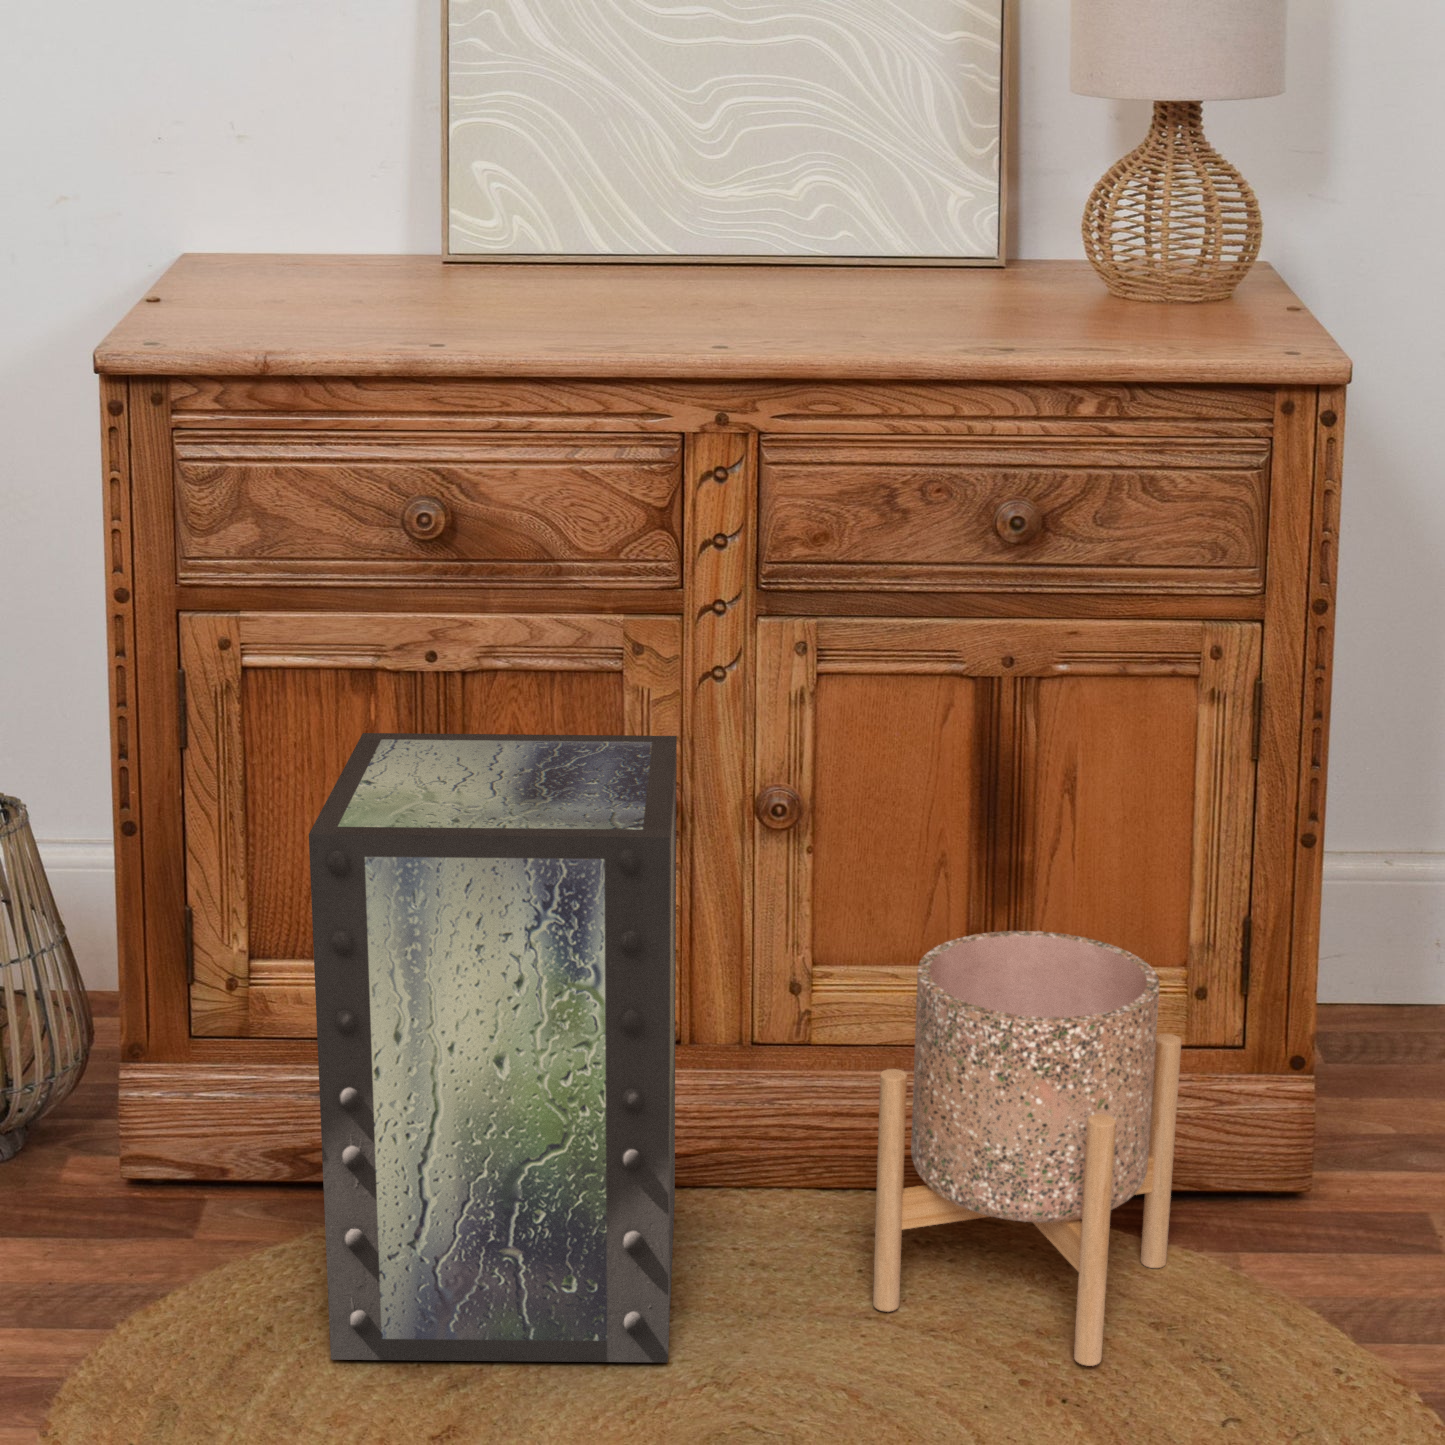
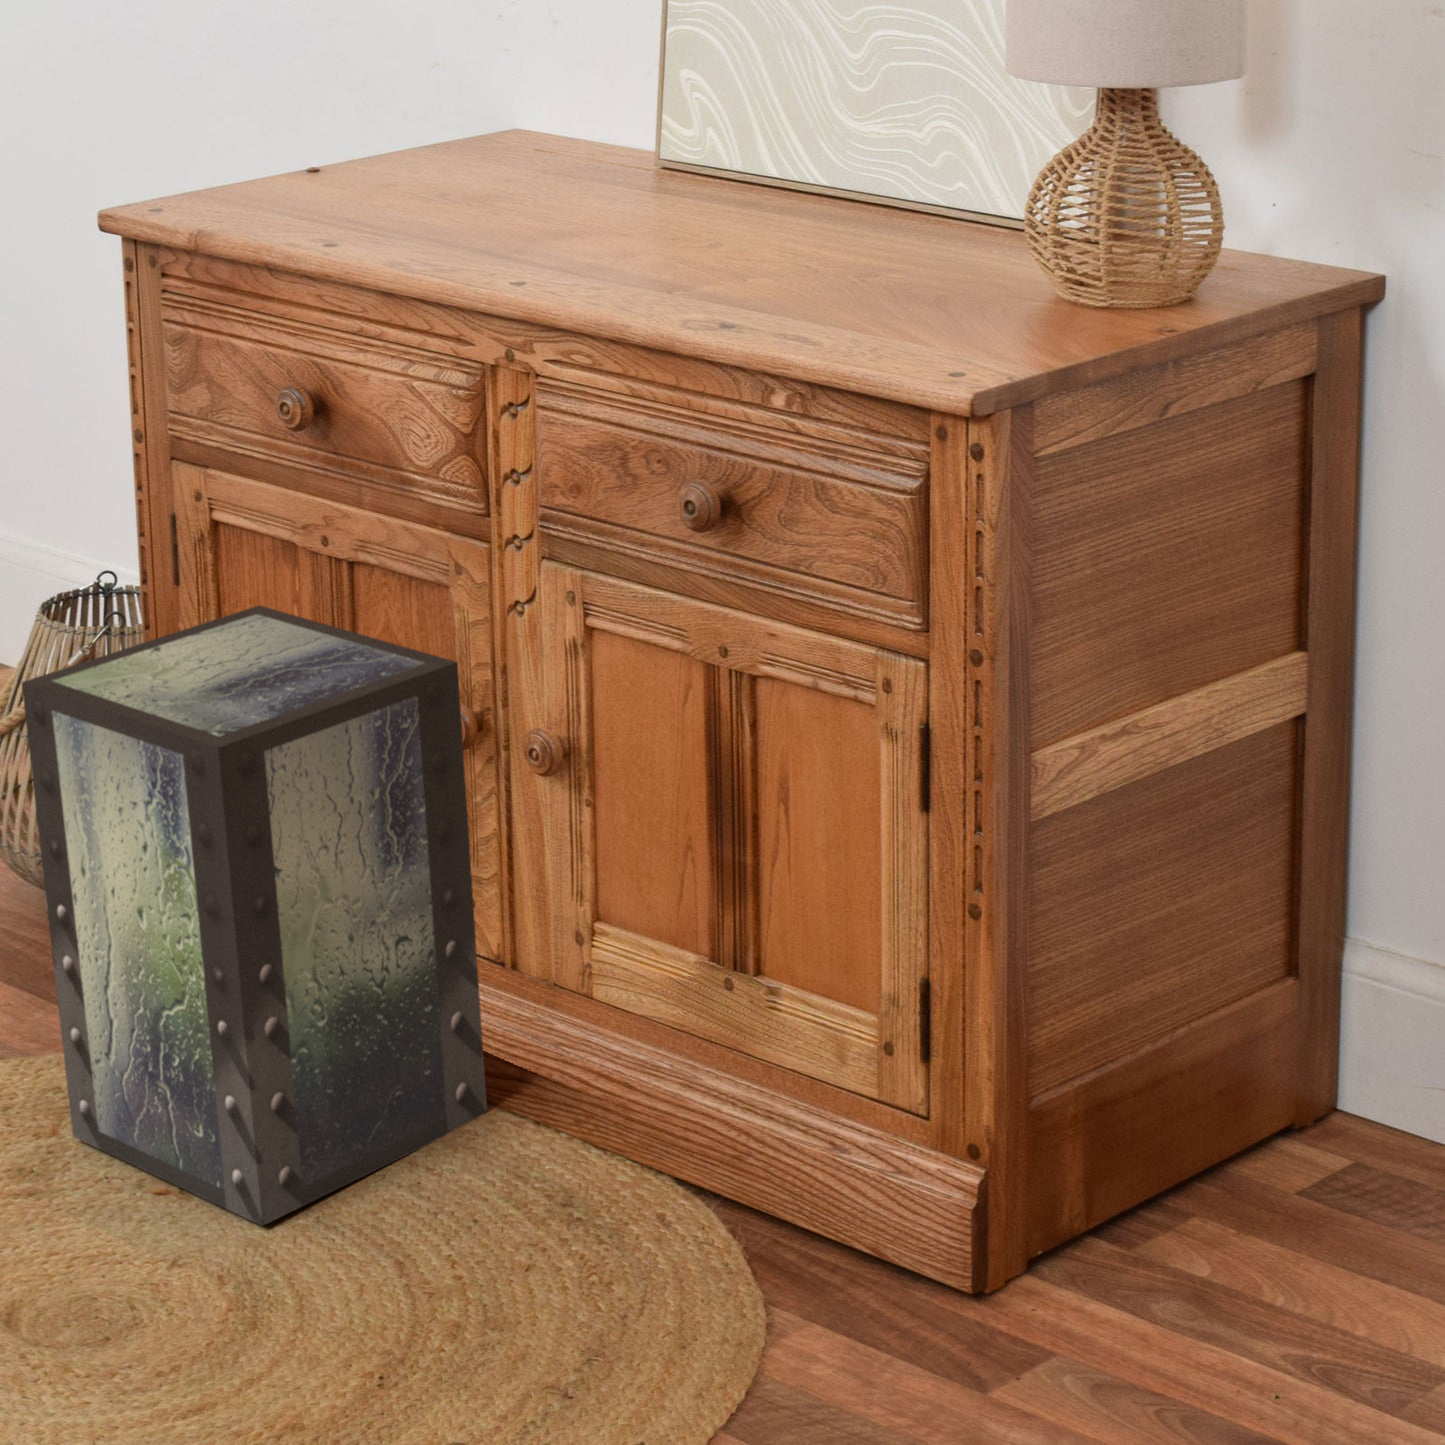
planter: present [873,931,1181,1366] -> none [454,919,762,1356]

